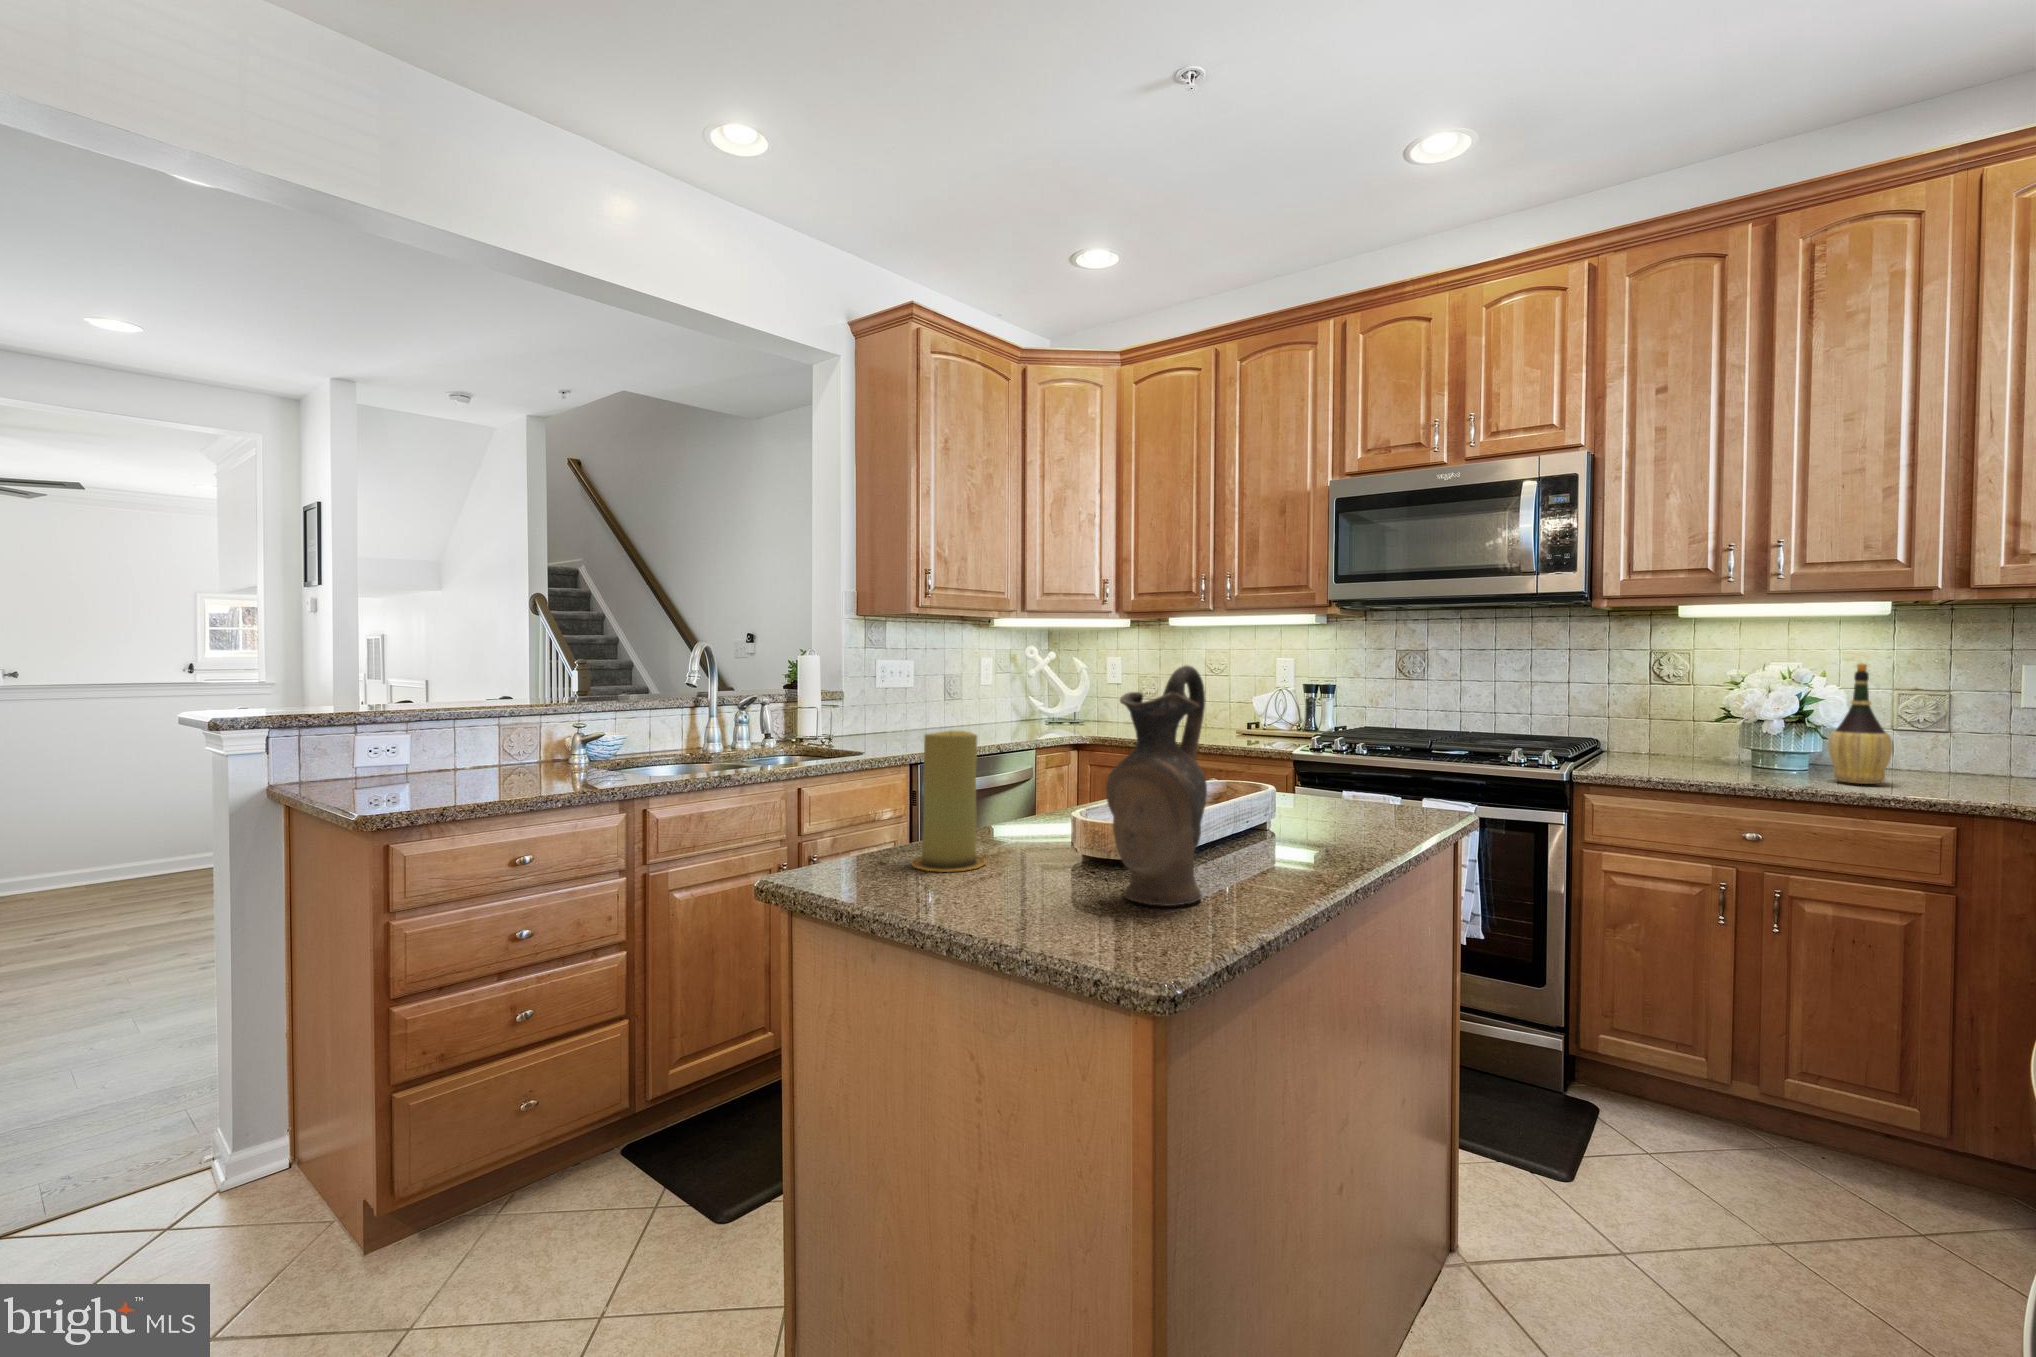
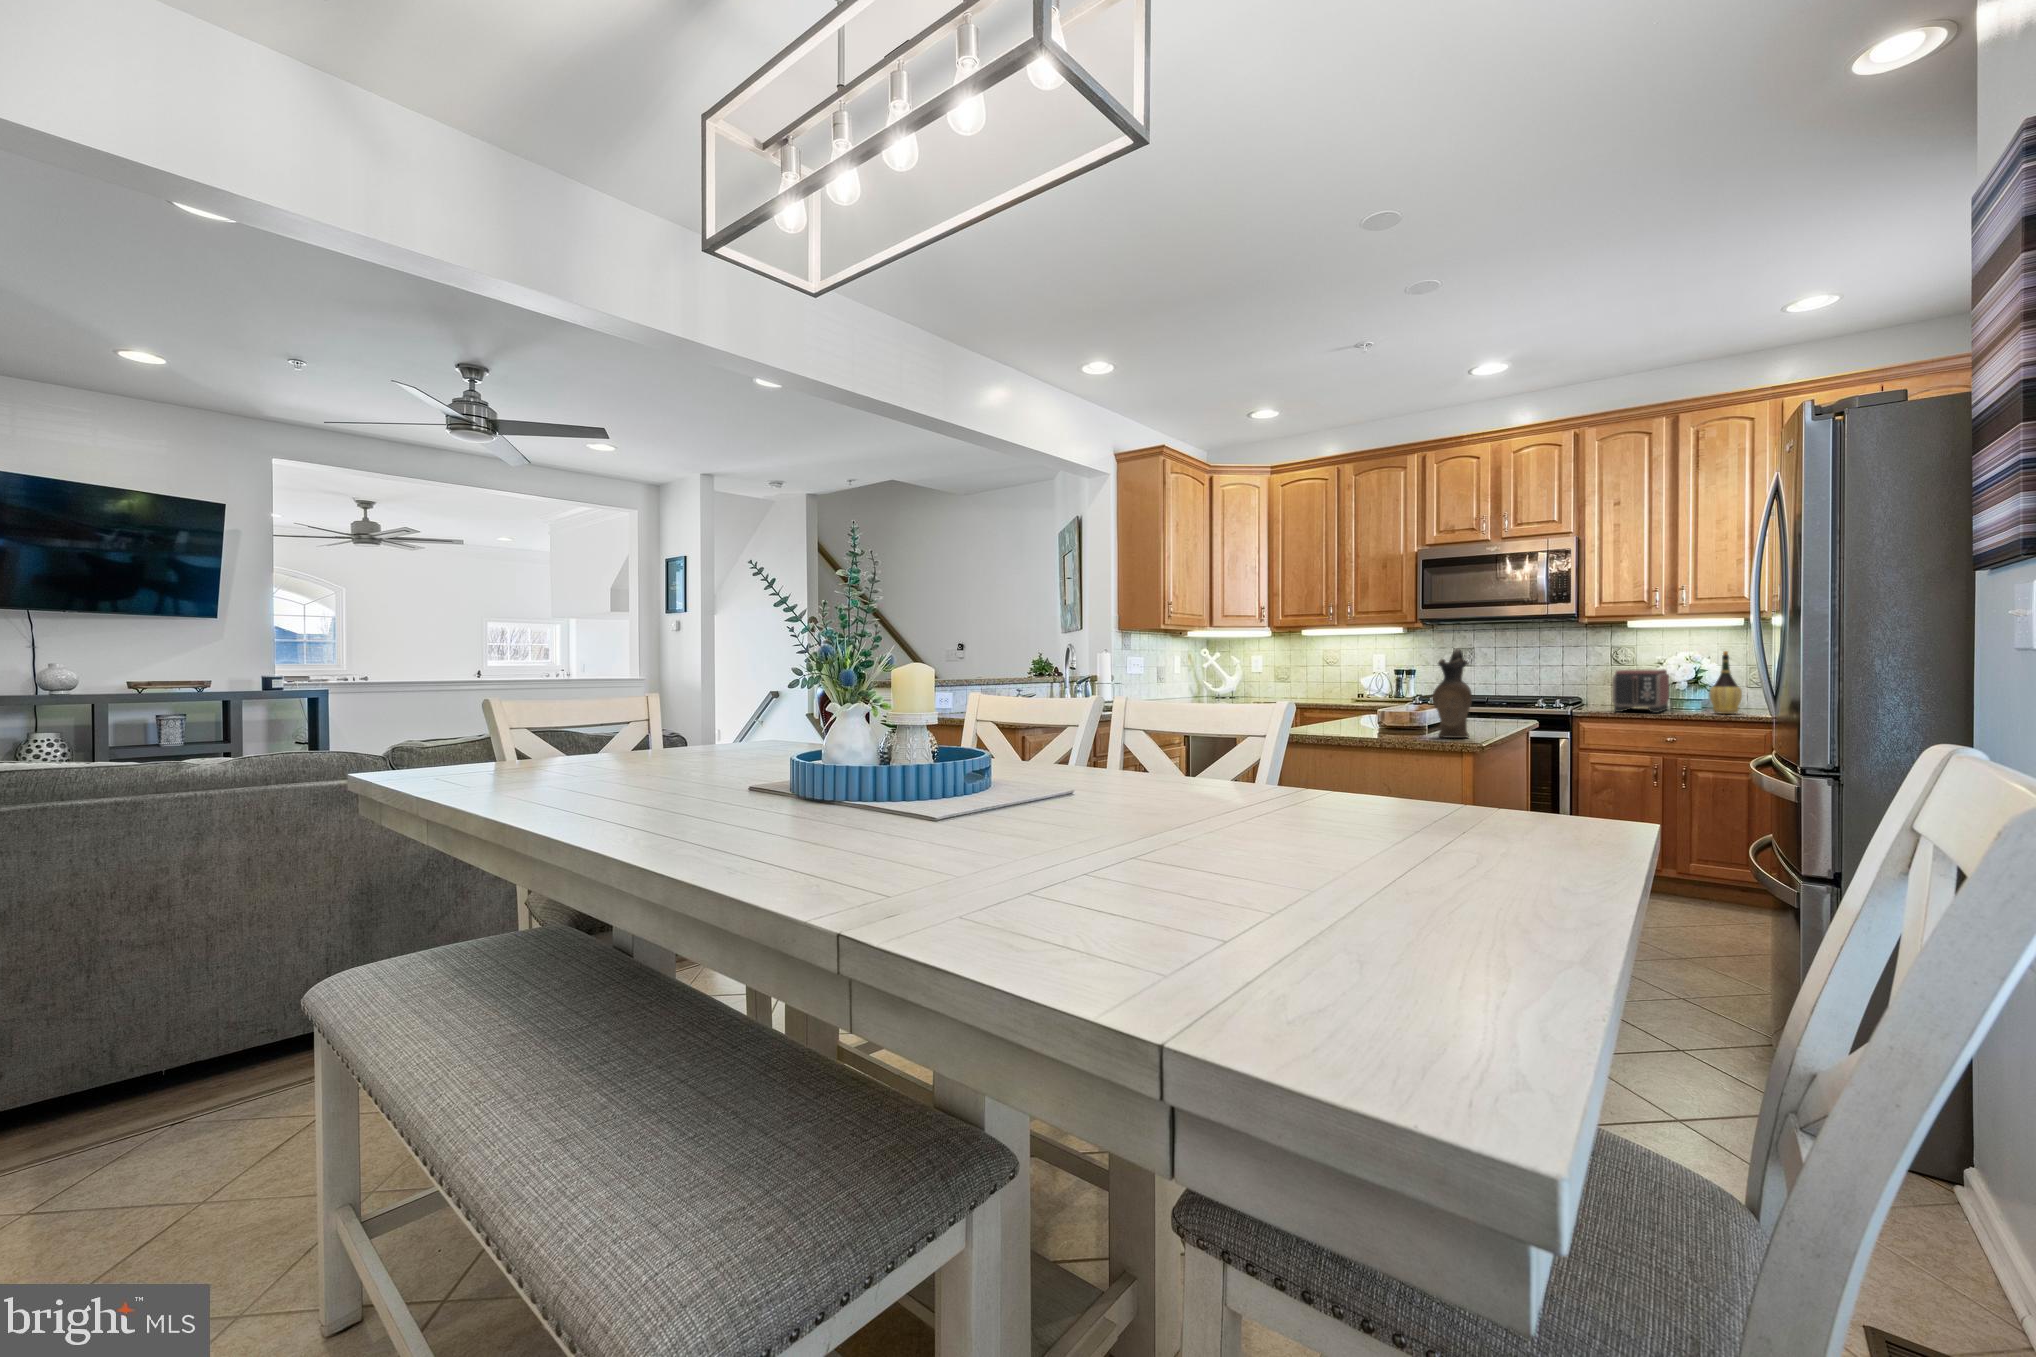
toaster: none [1645,692,1752,777] -> present [1612,670,1669,713]
candle: present [911,730,986,872] -> none [1326,679,1360,735]

